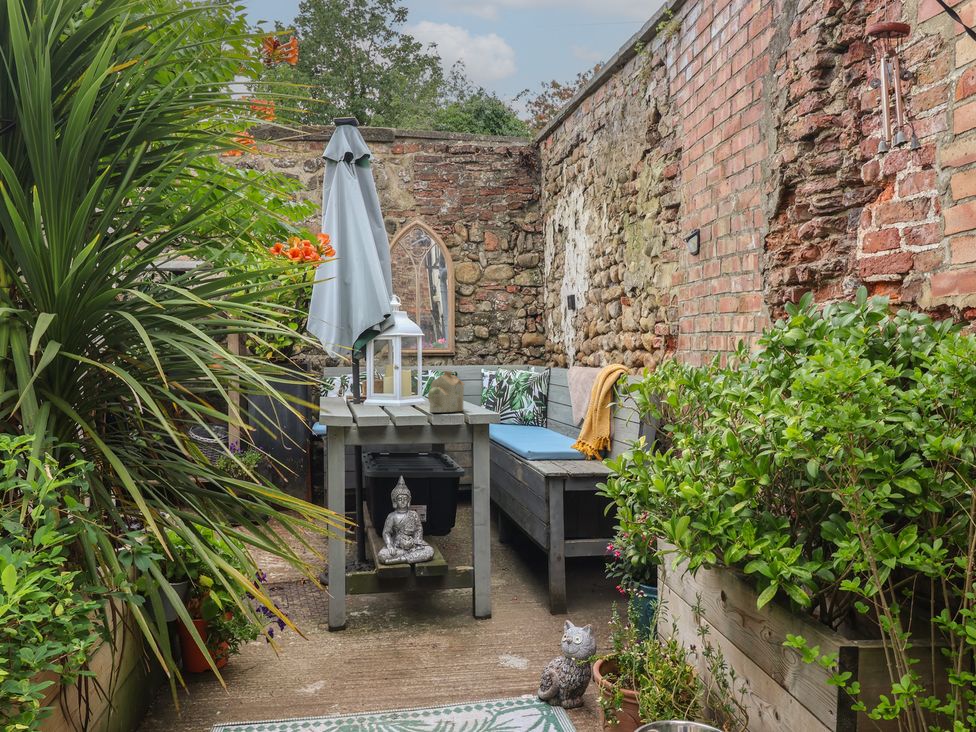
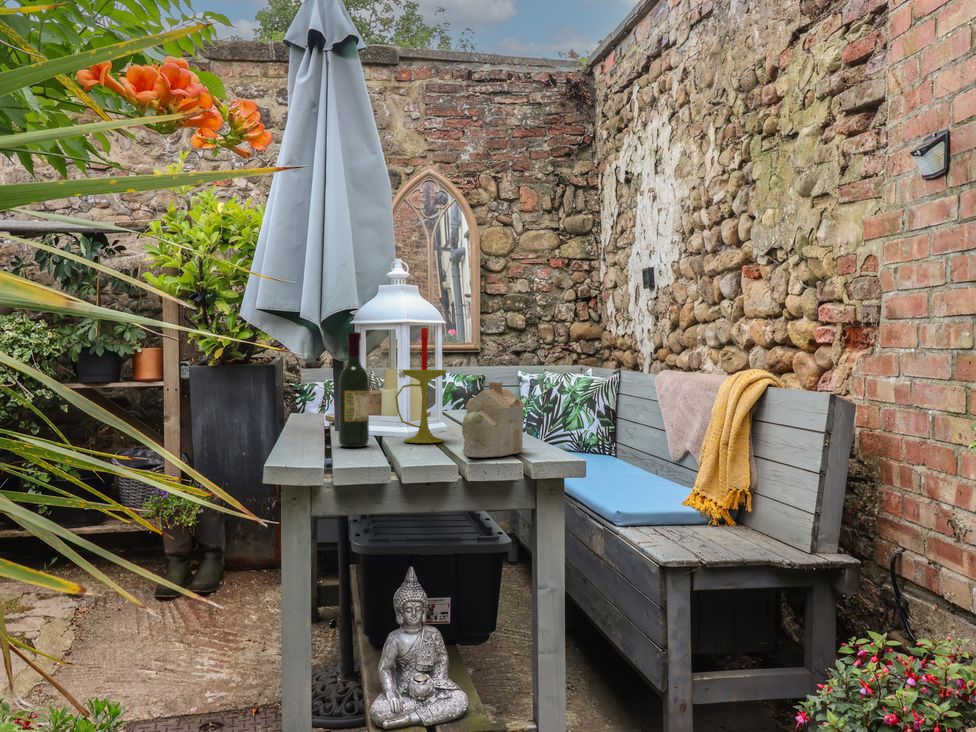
candle: none [391,339,422,407] -> present [395,328,446,443]
wine bottle: none [359,343,376,409] -> present [339,332,369,447]

